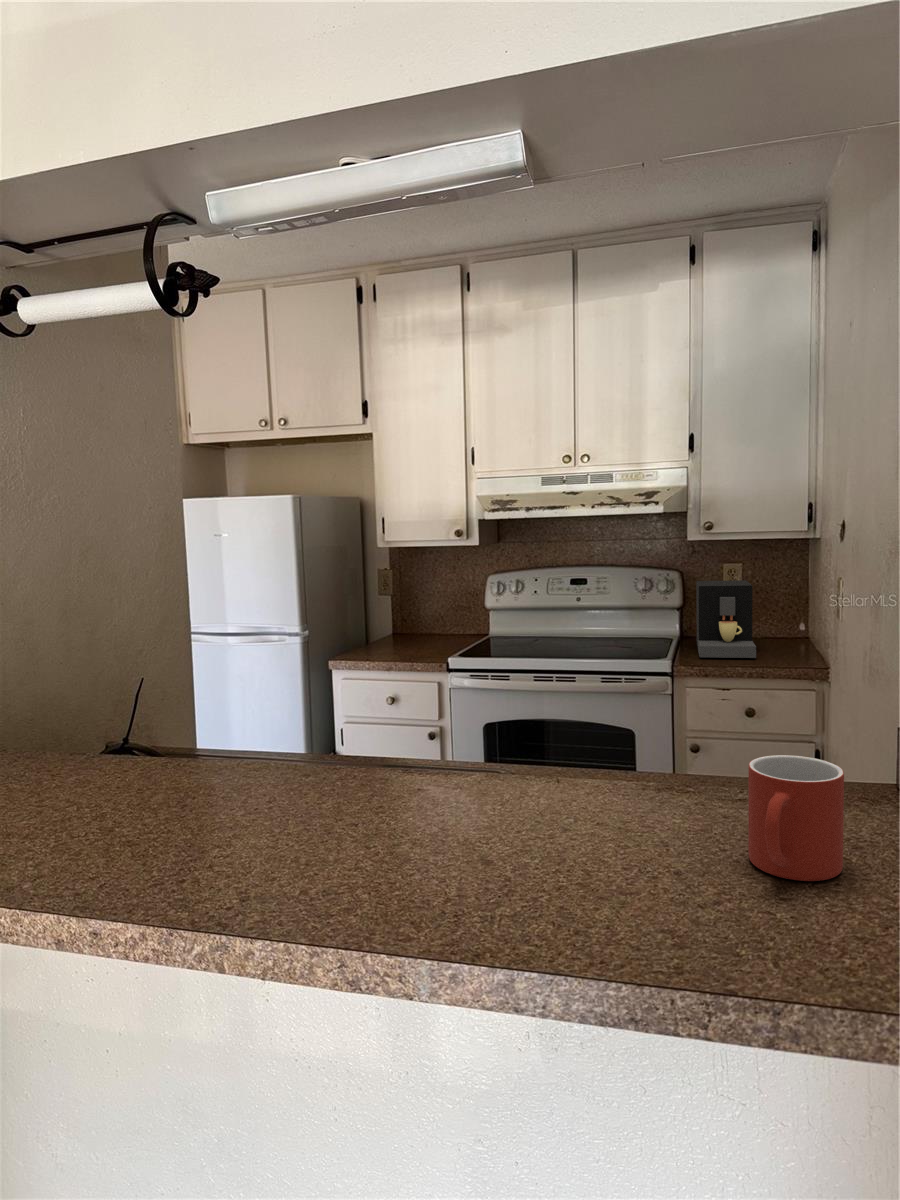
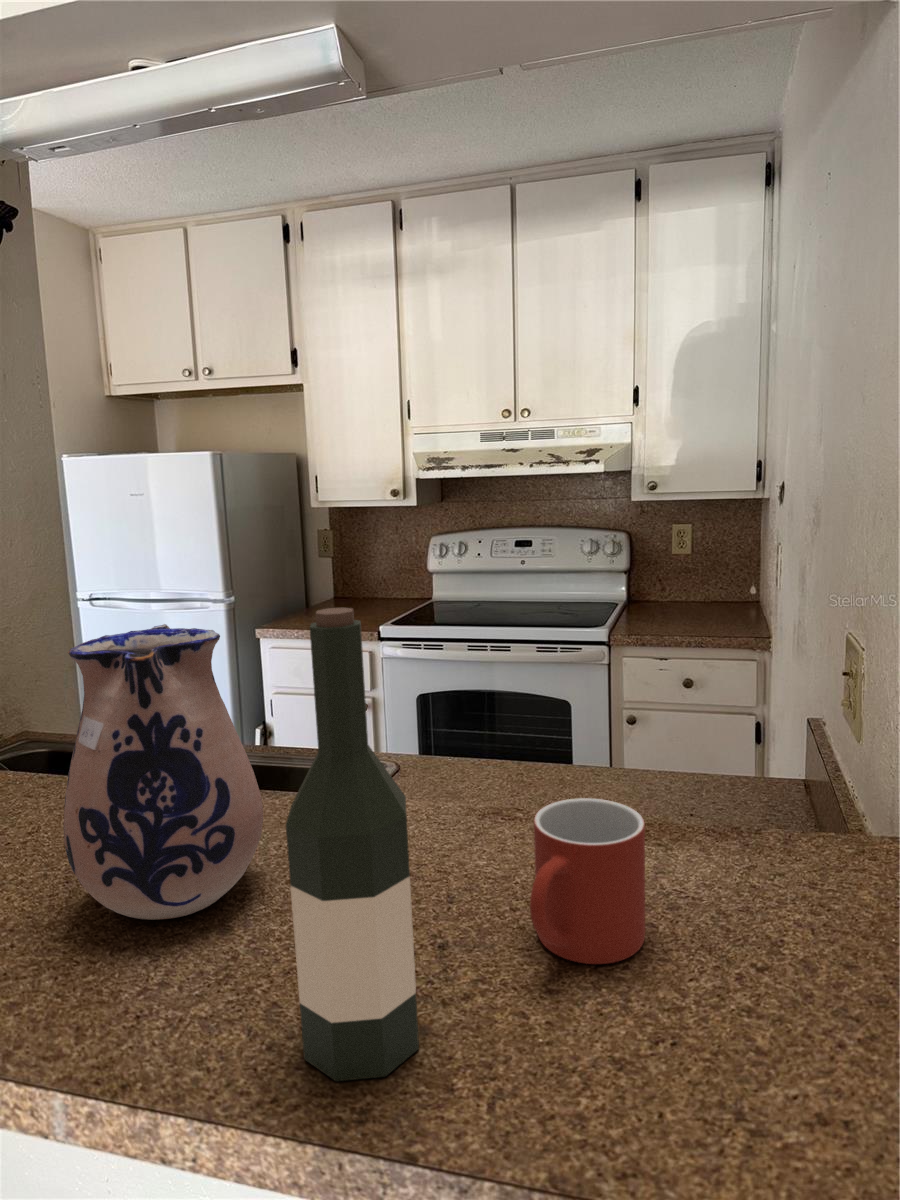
coffee maker: present [696,580,756,658] -> none [644,542,703,627]
wine bottle: none [599,586,699,950] -> present [286,608,419,1081]
ceramic pitcher: none [348,619,502,856] -> present [64,624,263,920]

